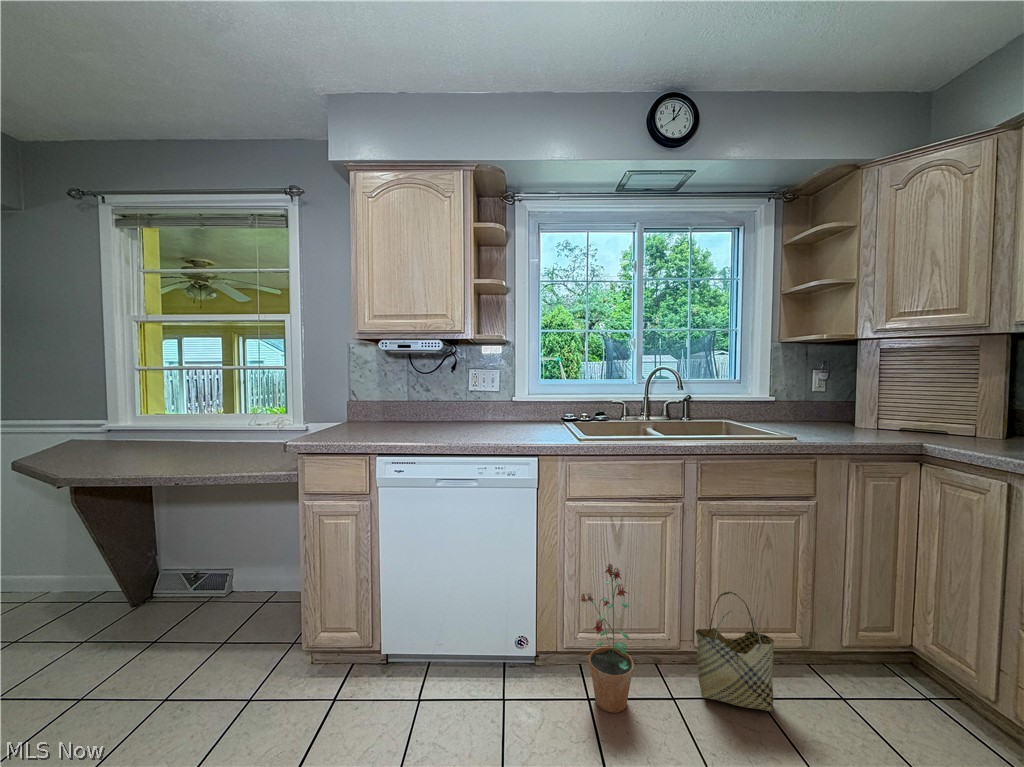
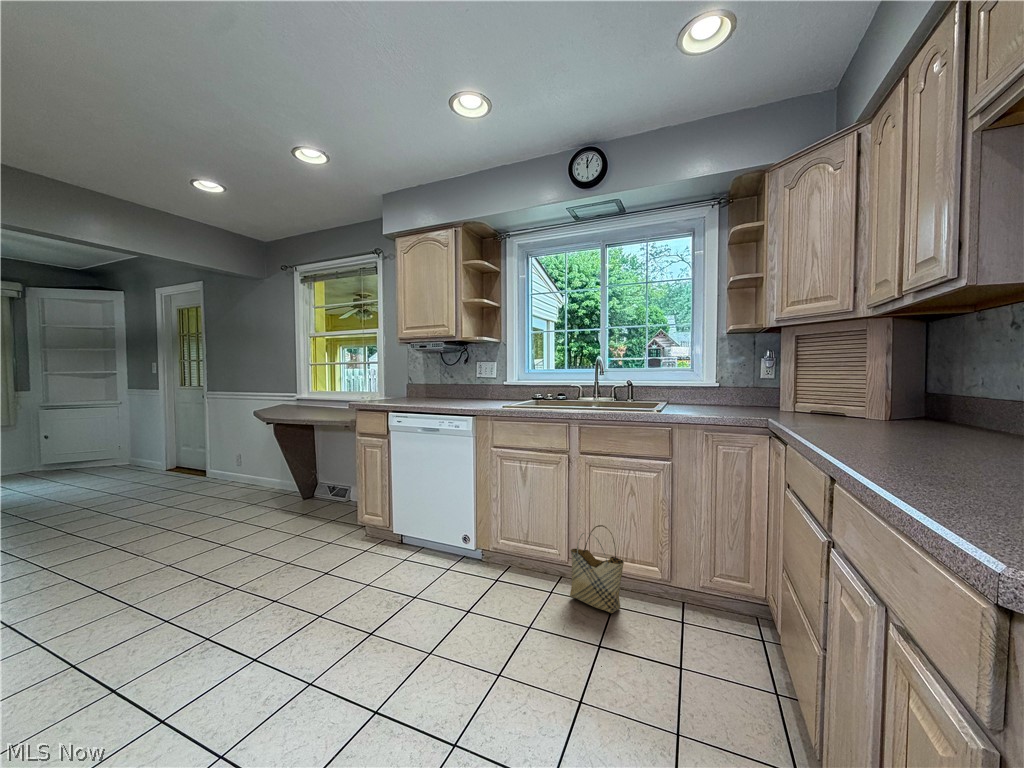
potted plant: present [581,564,634,713] -> none [490,493,524,591]

